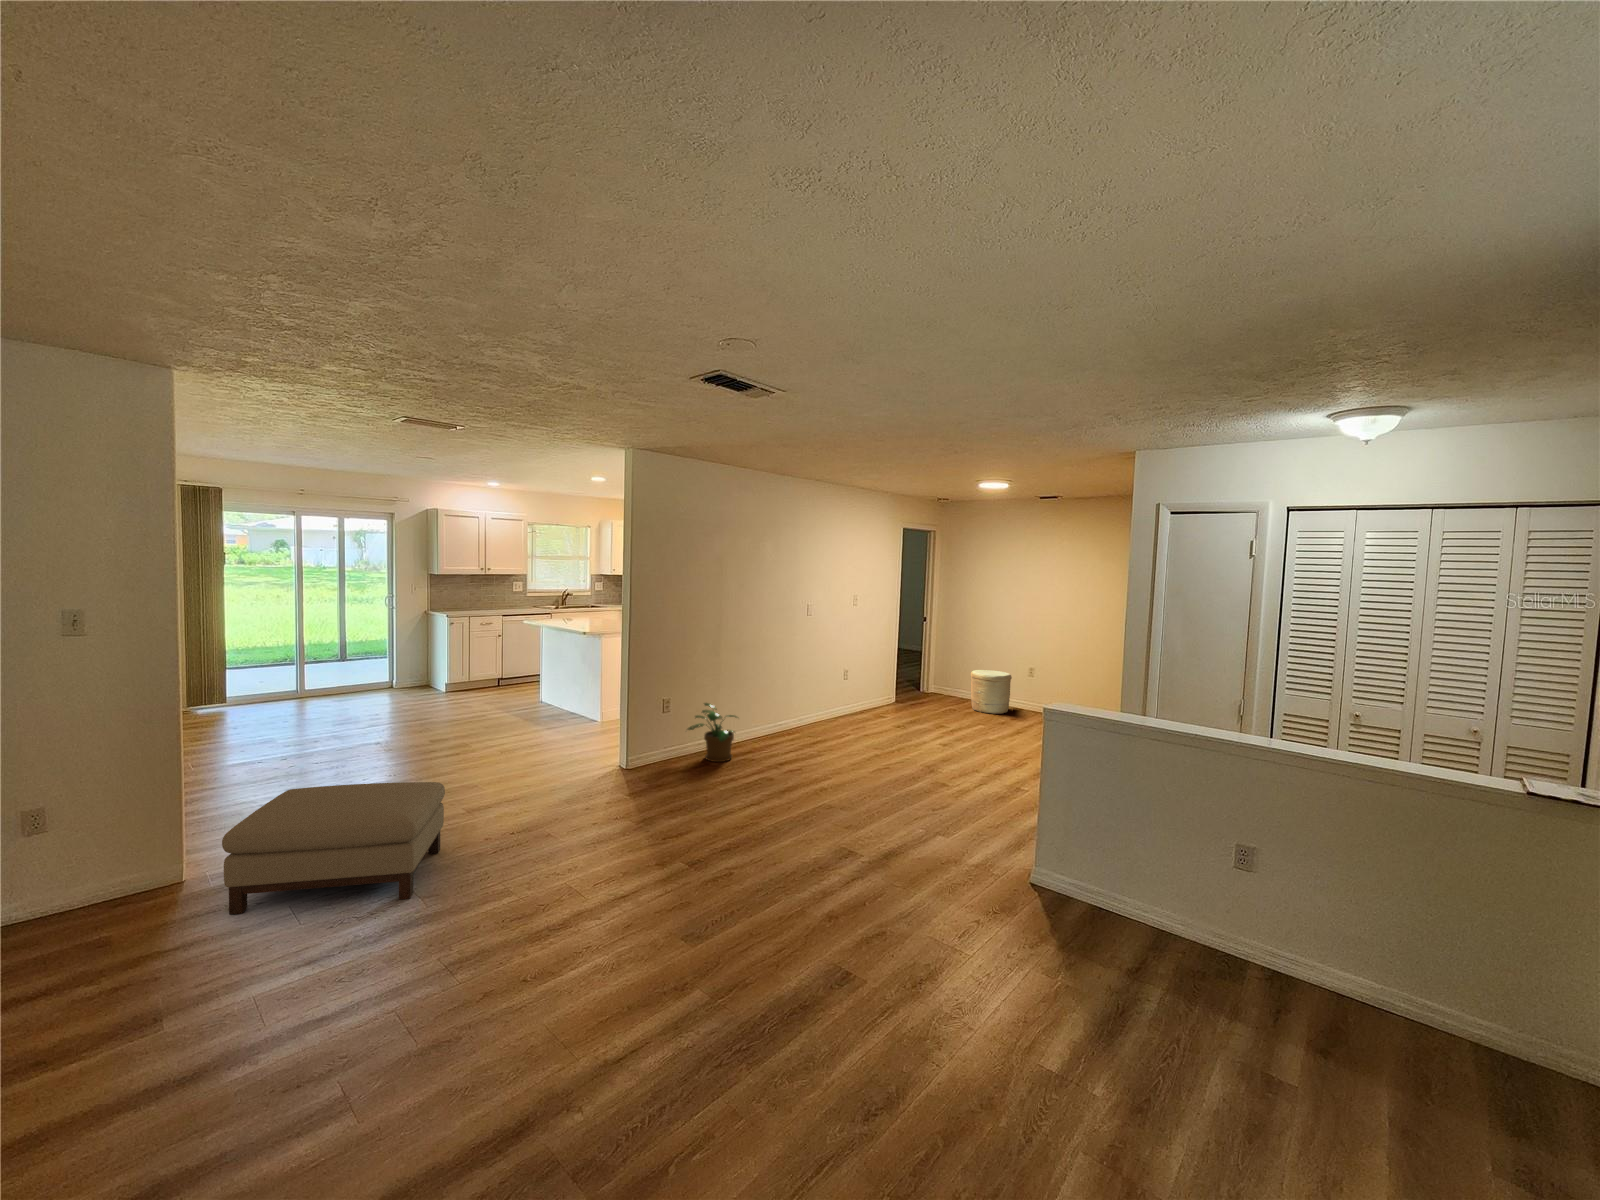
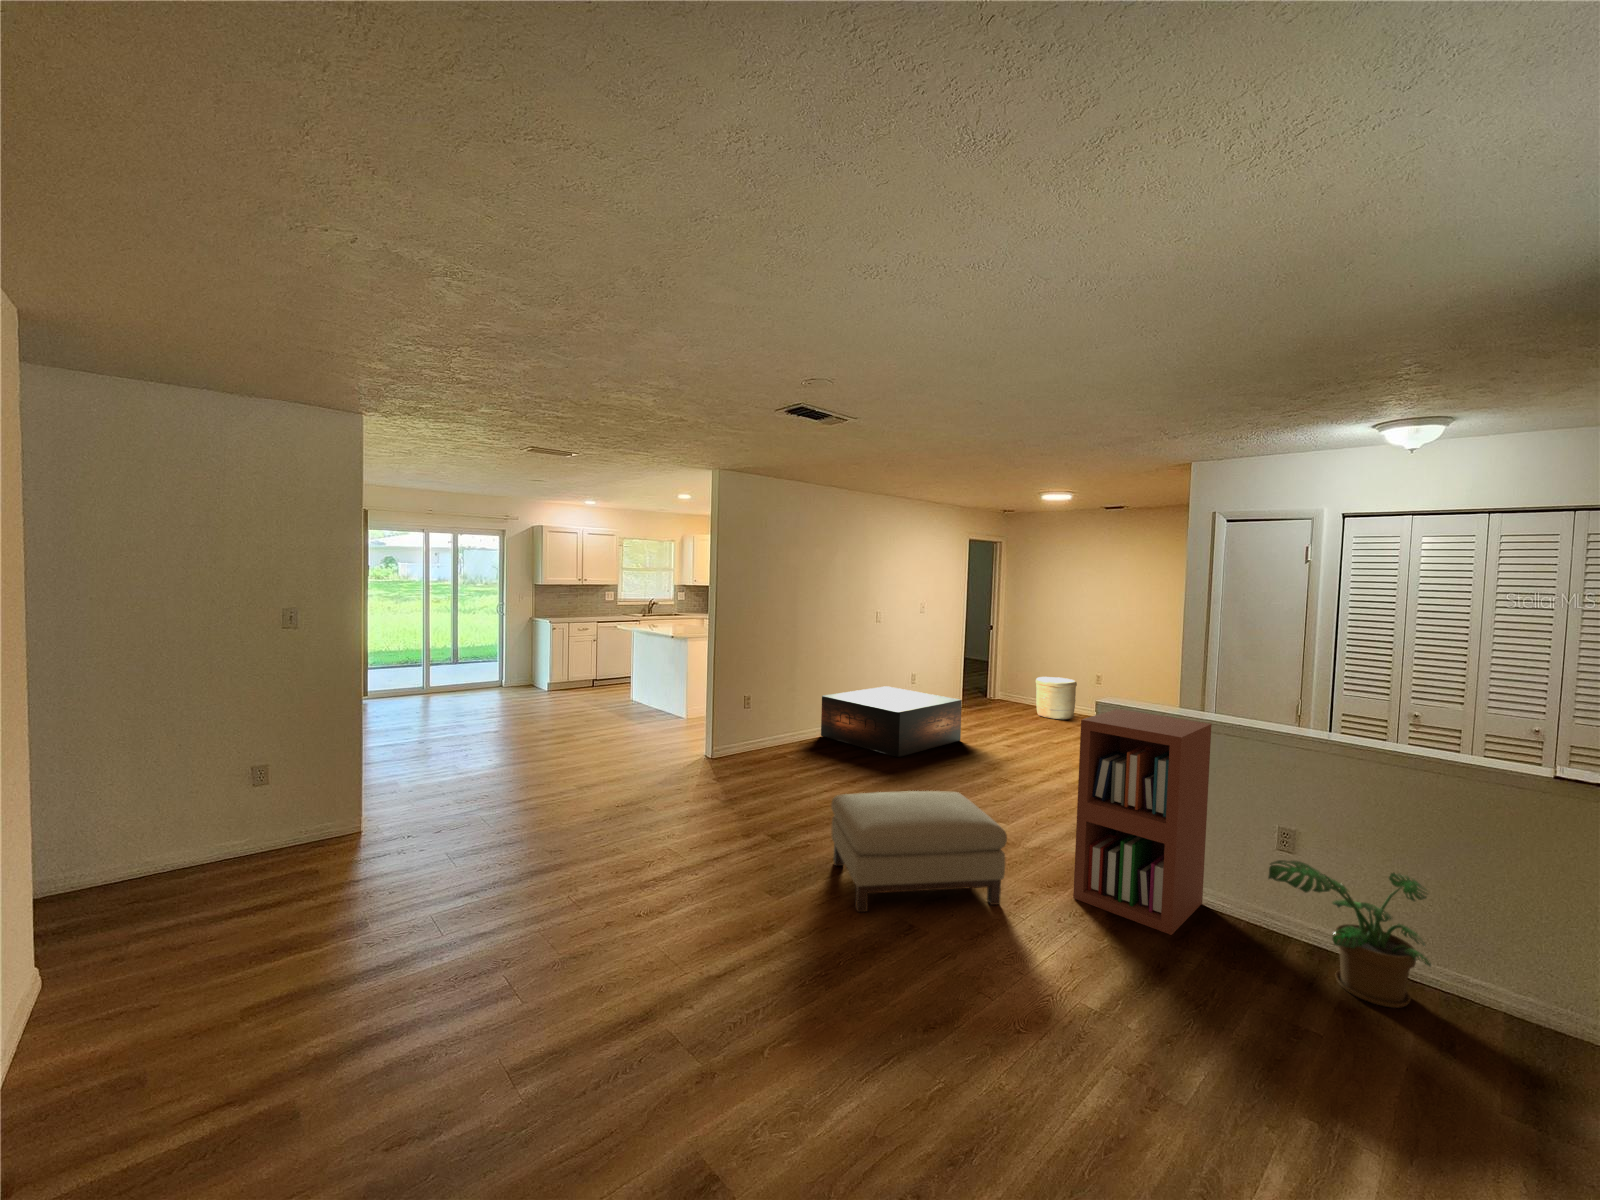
coffee table: none [749,683,897,762] -> present [821,686,962,757]
potted plant: present [688,703,737,762] -> present [1268,860,1431,1008]
bookshelf: none [1022,716,1167,967] -> present [1073,709,1212,935]
ottoman: present [222,782,445,915] -> present [831,791,1007,912]

